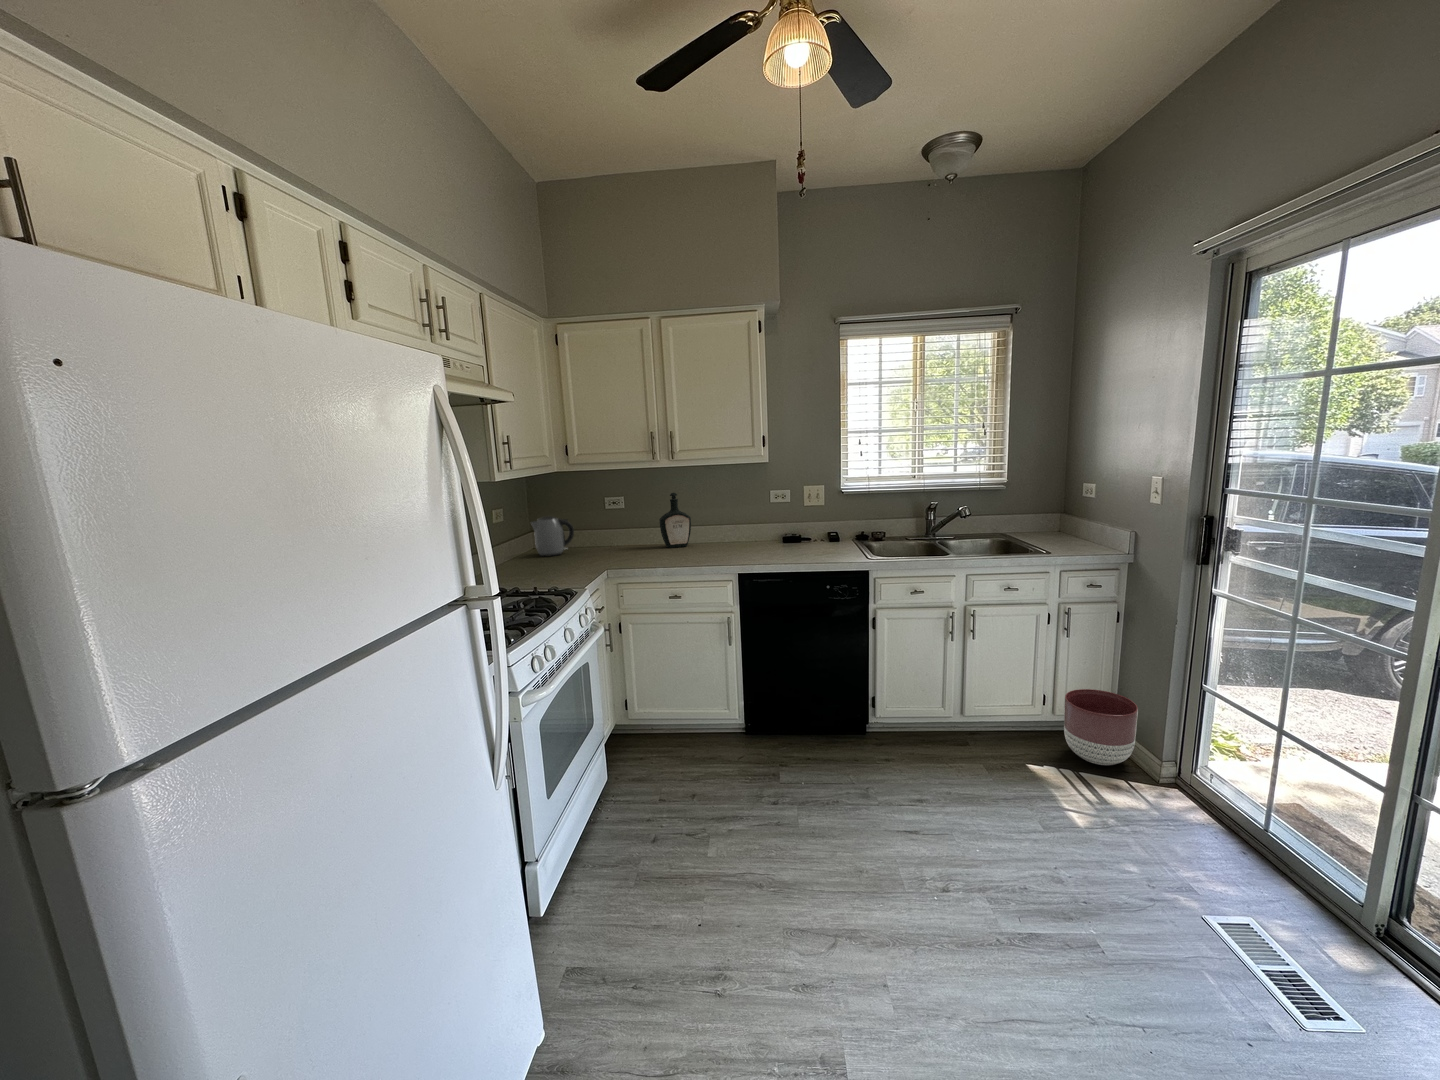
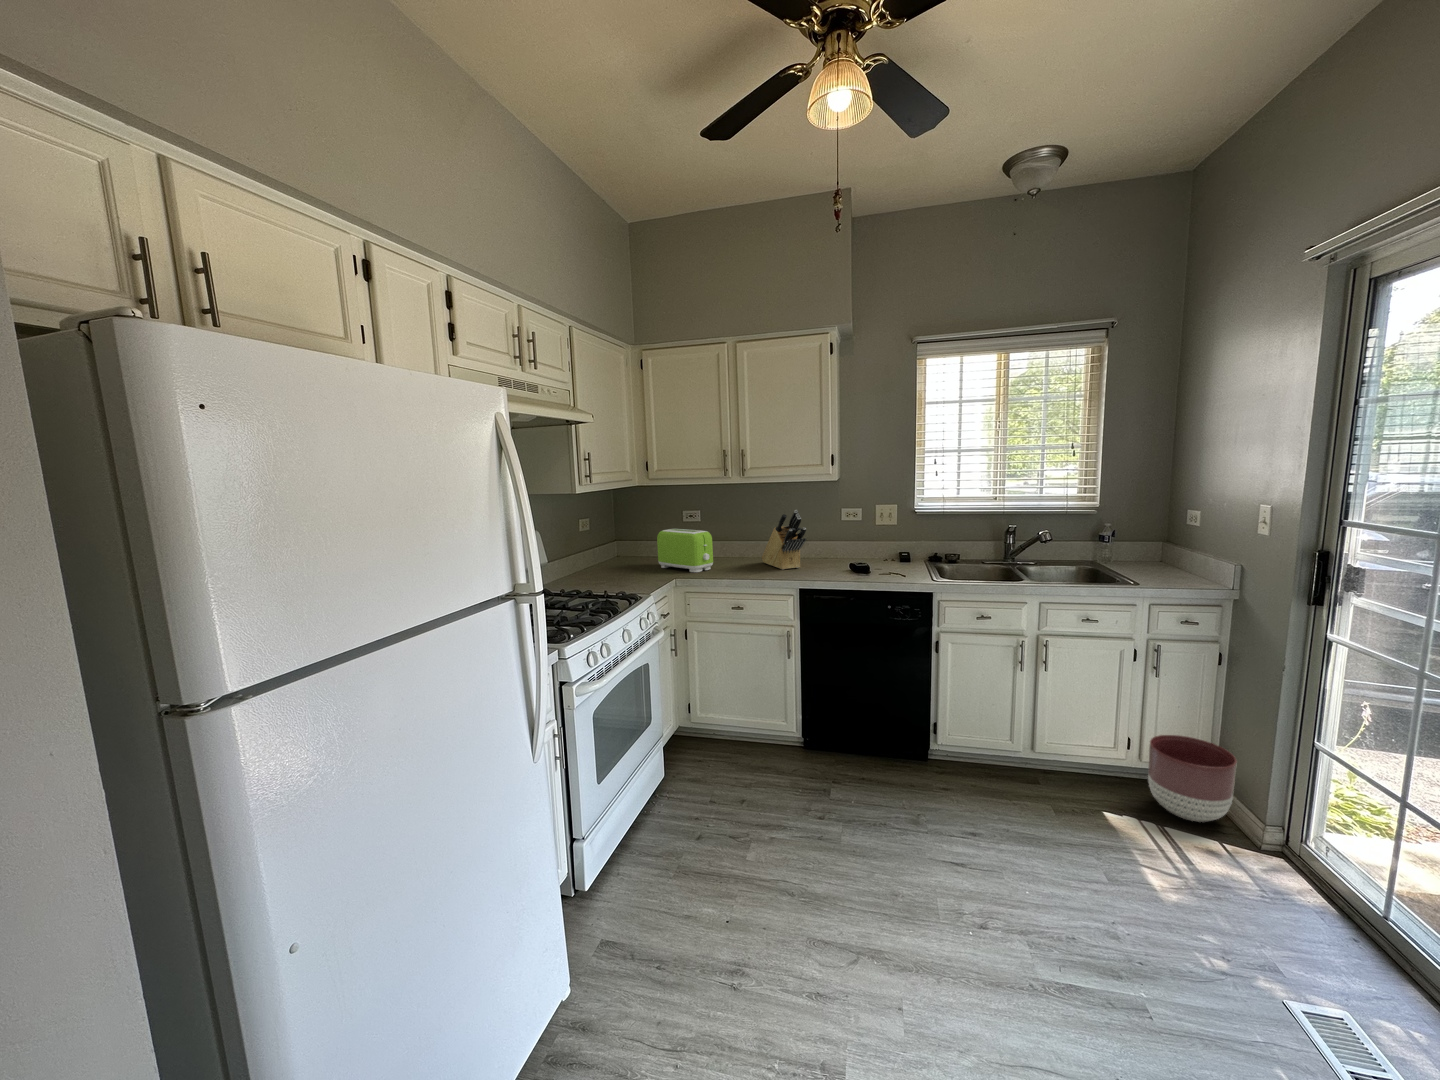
bottle: present [659,493,691,548] -> none [733,508,763,560]
knife block: none [691,493,740,555] -> present [762,510,806,570]
kettle: present [531,516,574,557] -> none [615,526,654,563]
toaster: none [580,517,643,563] -> present [657,529,713,572]

